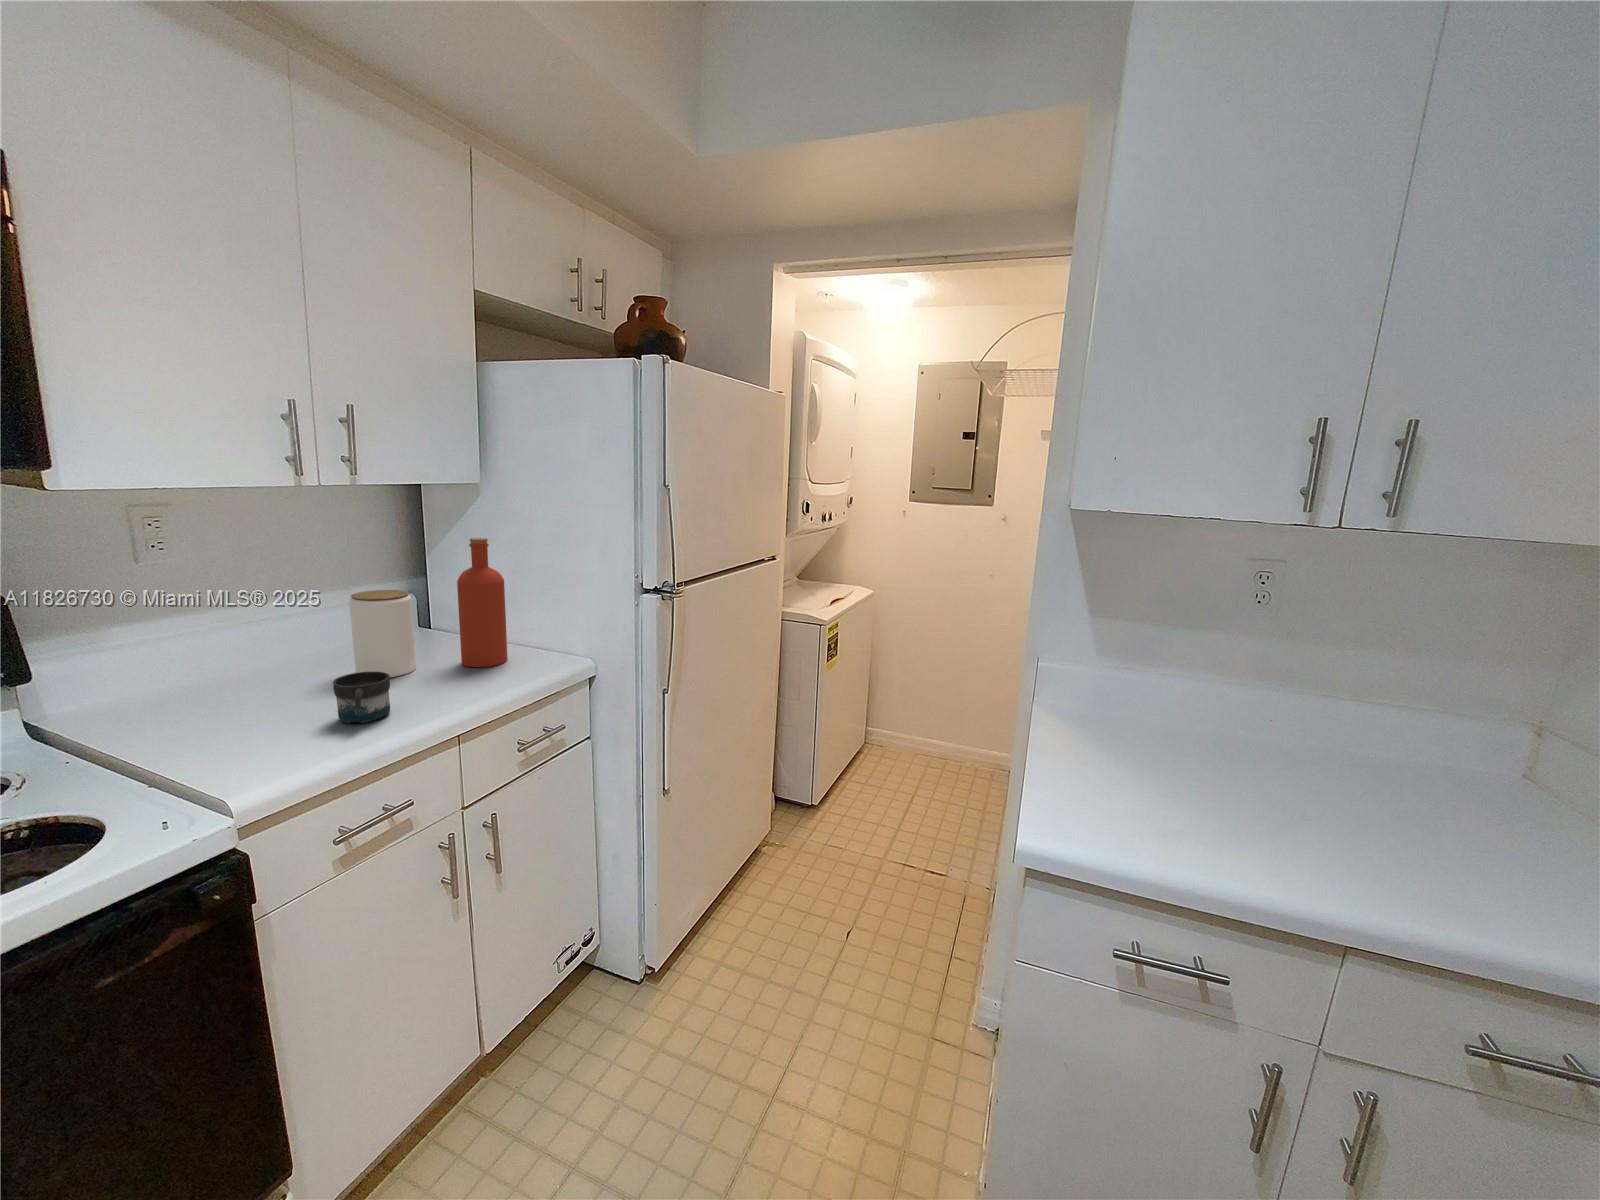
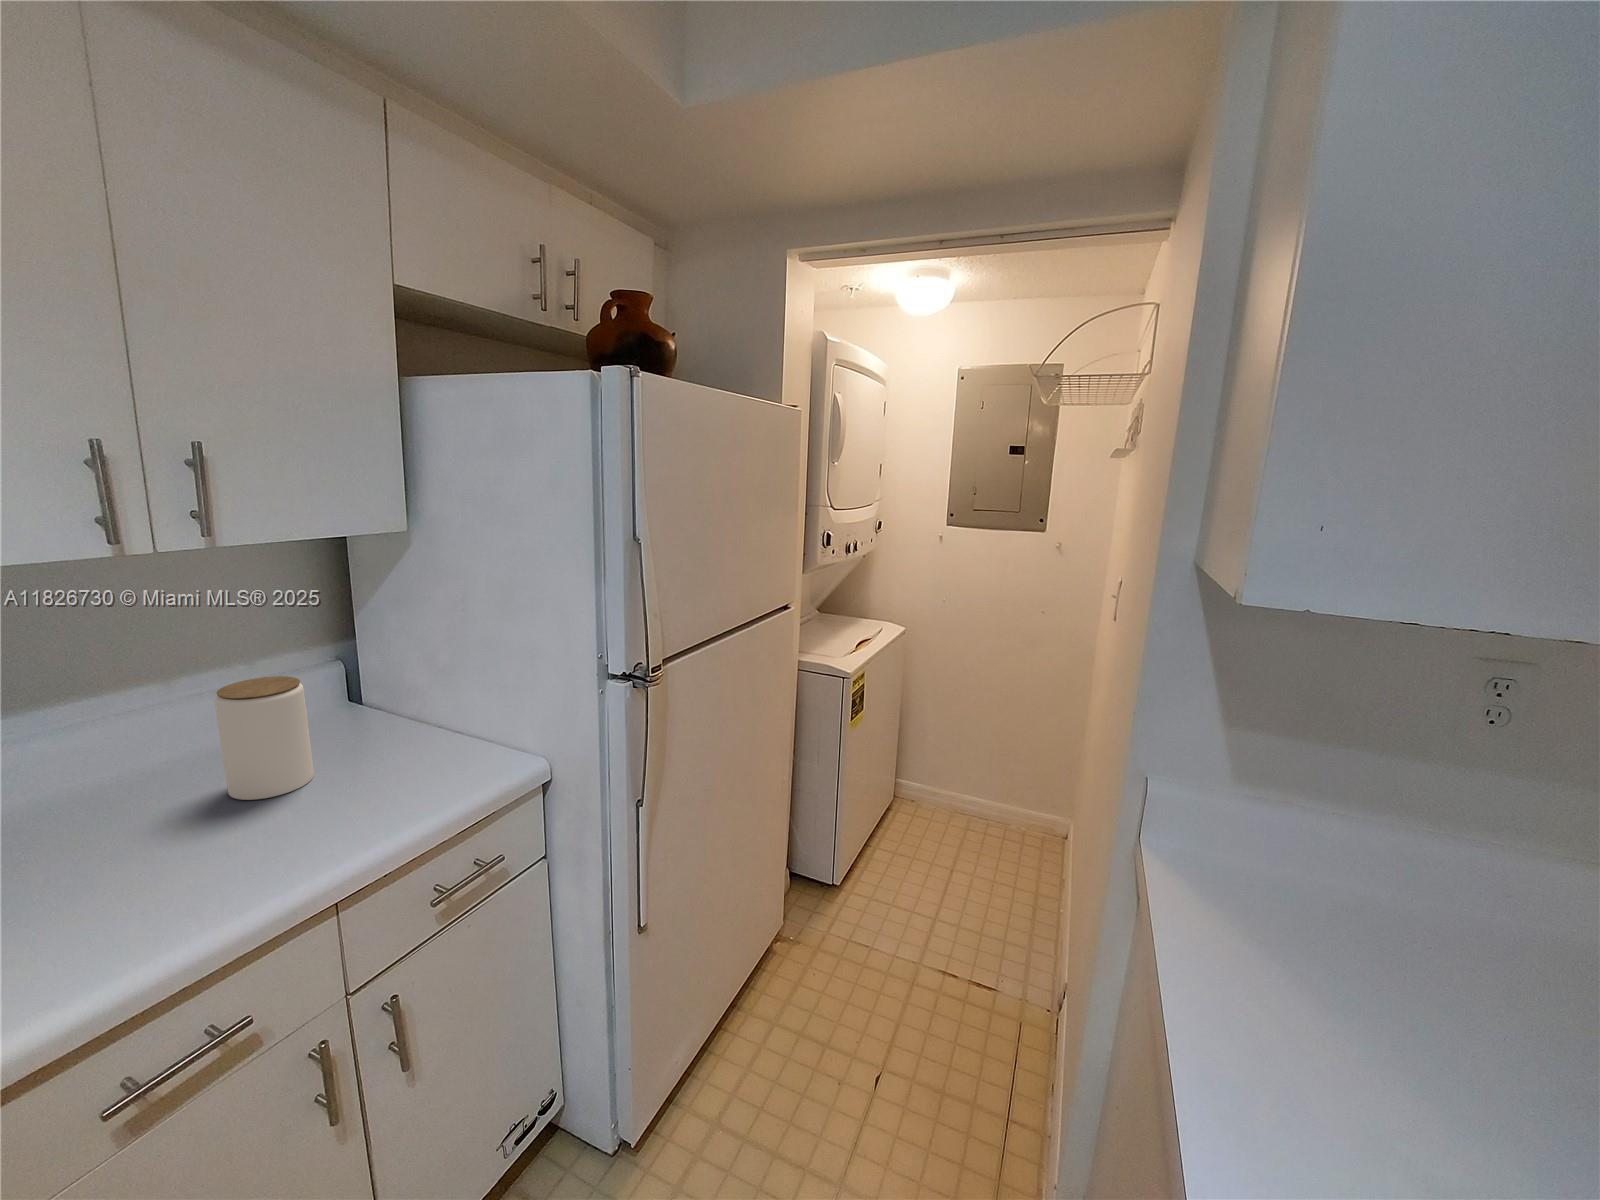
bottle: present [457,538,508,667] -> none [364,607,437,777]
mug: present [333,672,390,723] -> none [141,816,236,900]

